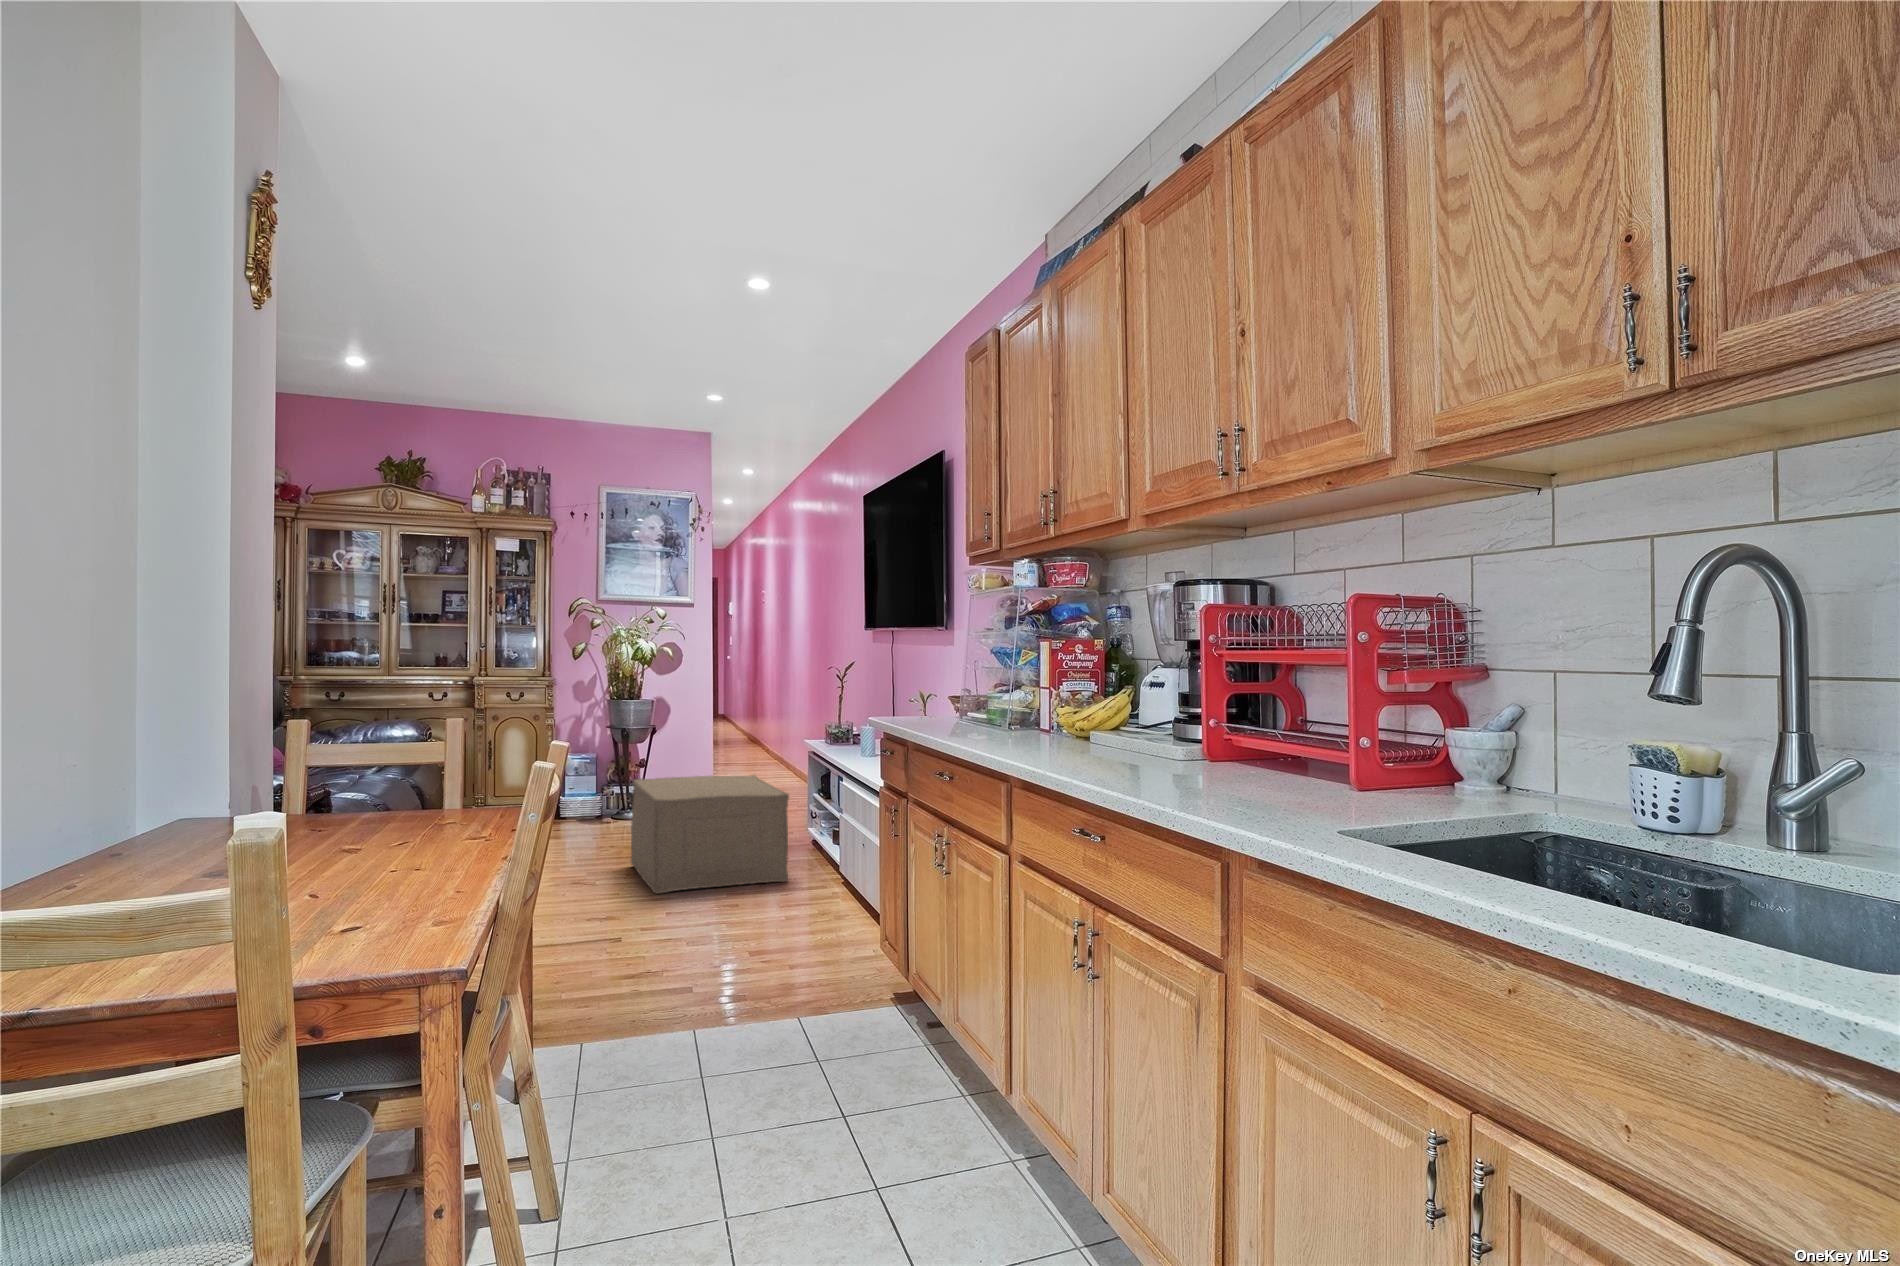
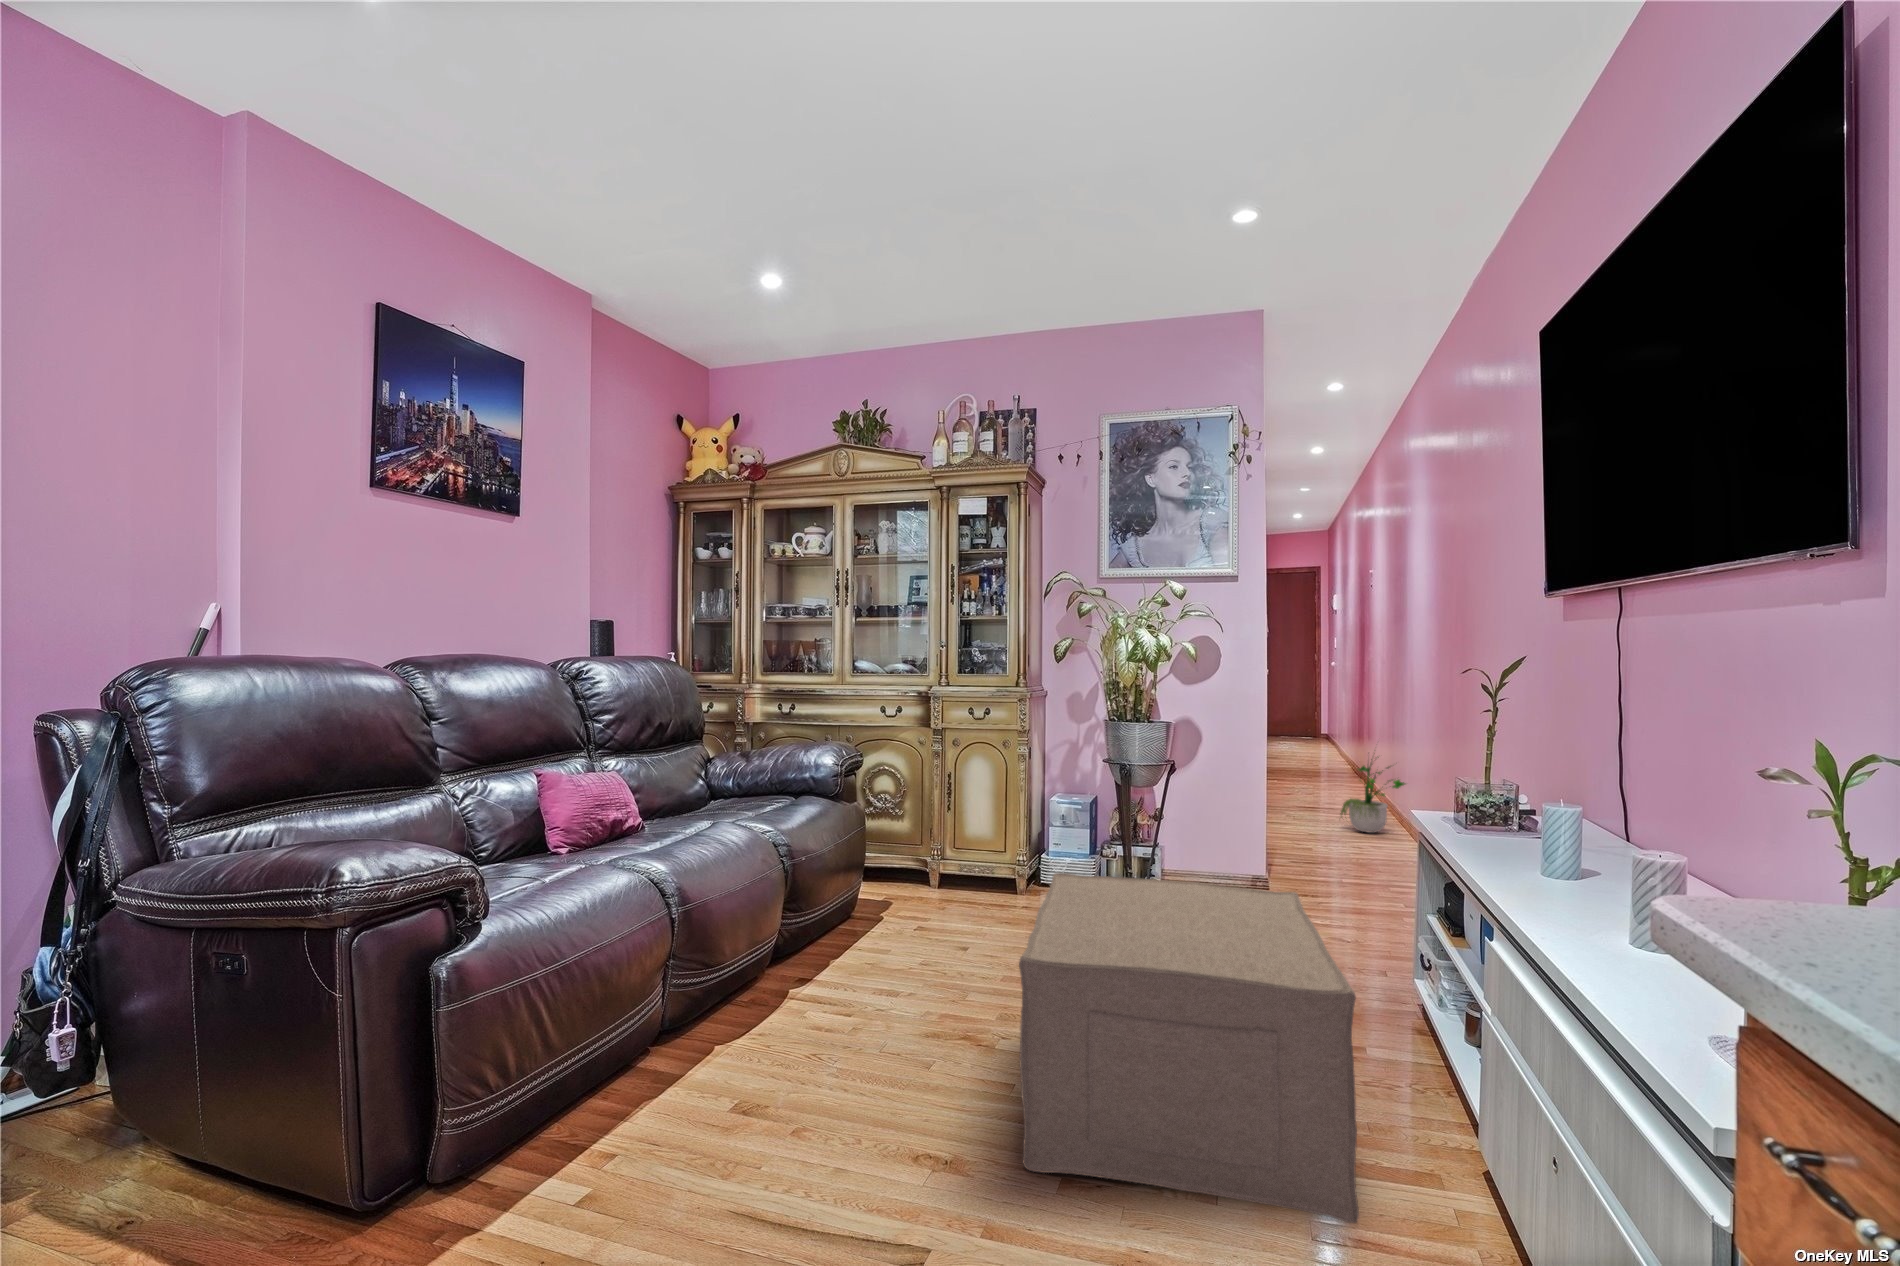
potted plant: none [744,709,788,776] -> present [1340,757,1405,833]

